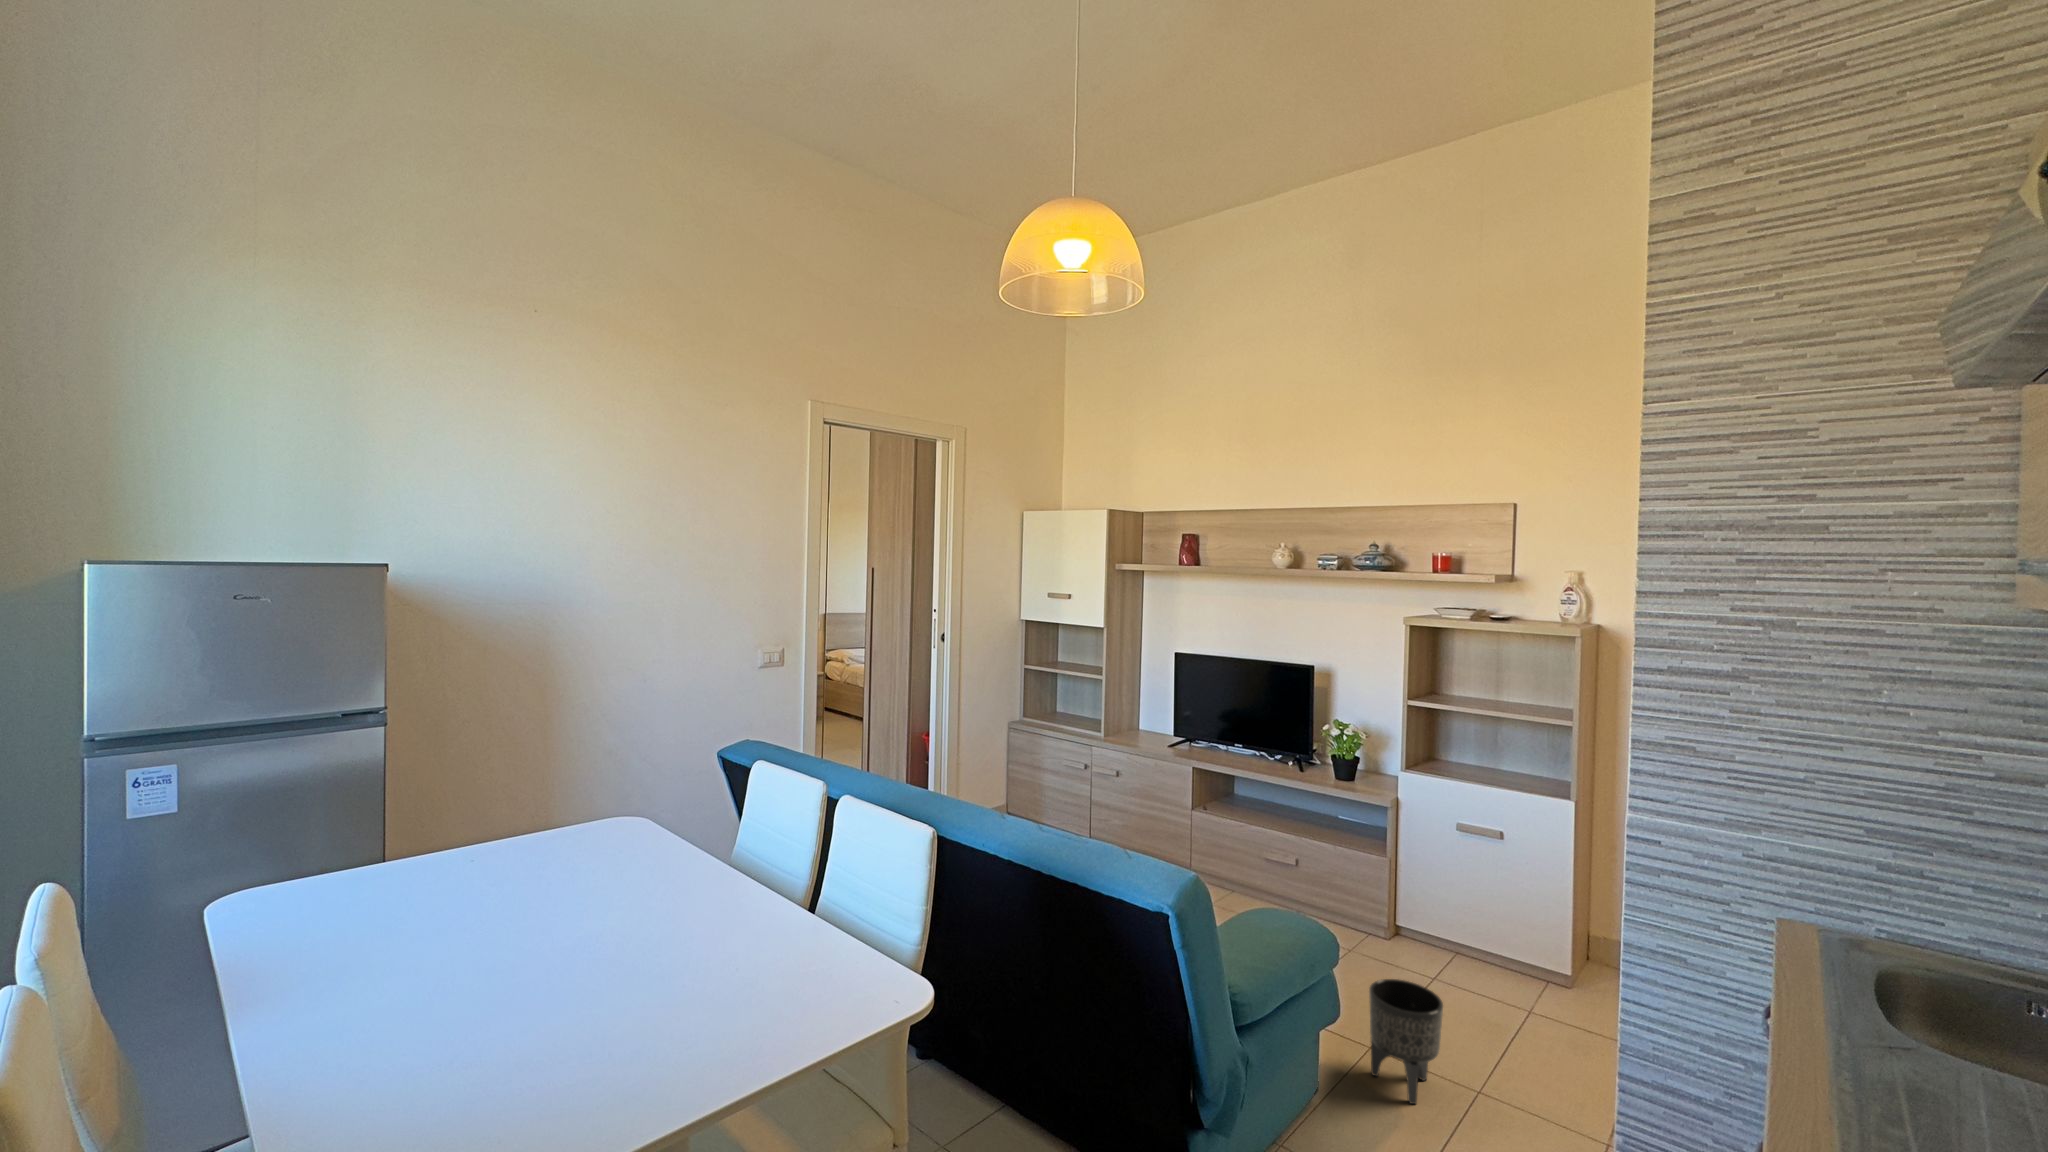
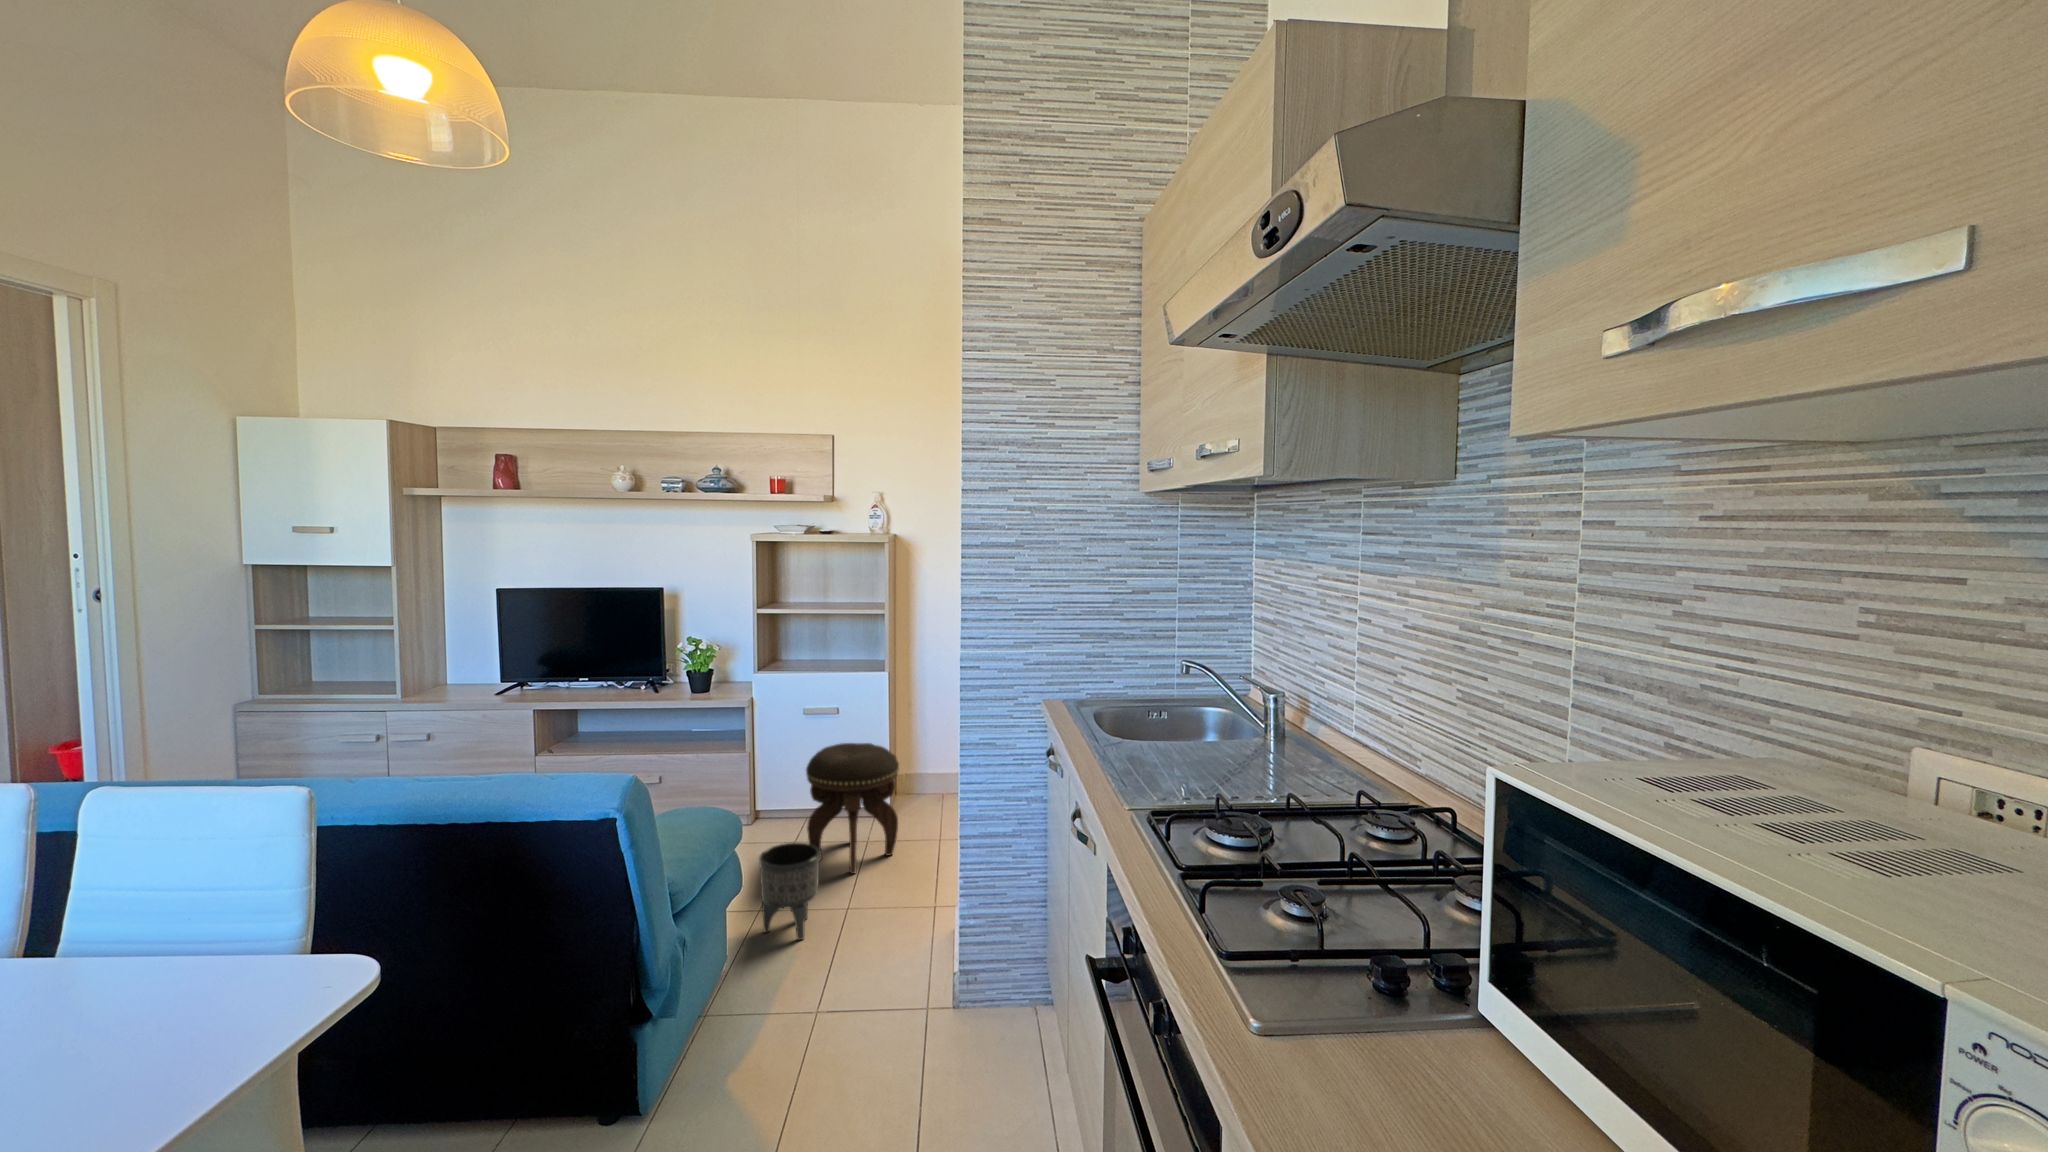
footstool: none [1446,877,1576,1048] -> present [806,743,899,874]

